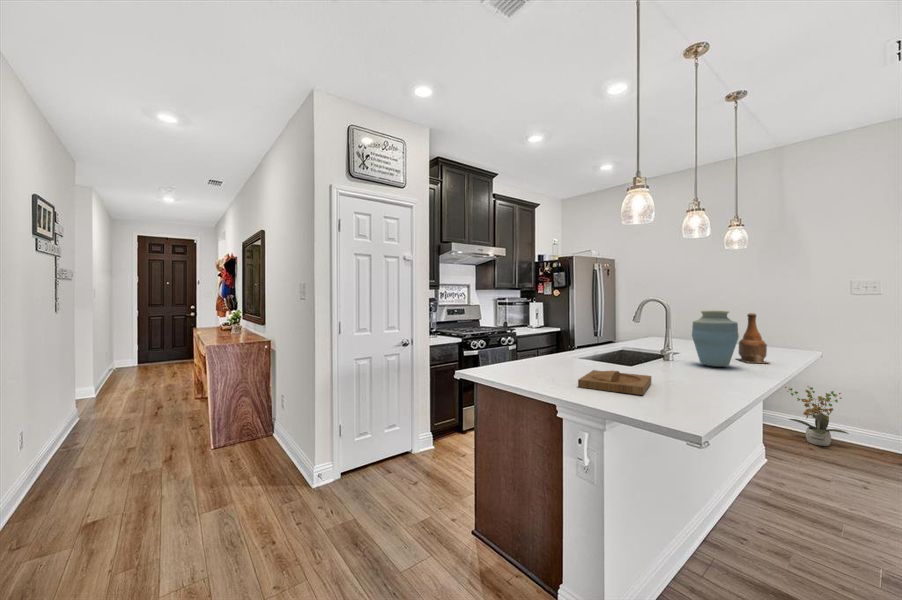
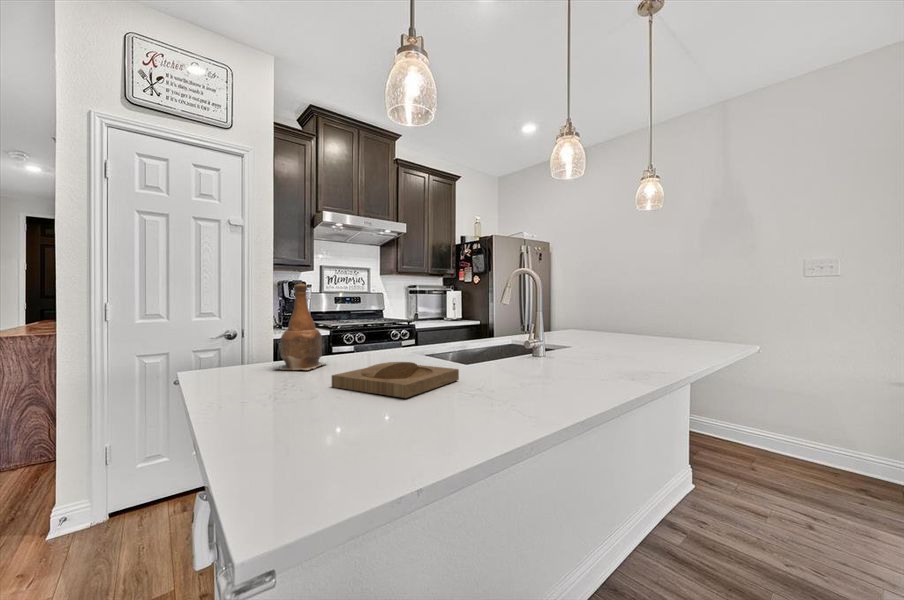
vase: present [692,311,739,367] -> none [565,281,621,359]
bottle: present [738,313,769,363] -> present [275,284,326,370]
potted plant: present [785,386,849,446] -> none [726,386,797,460]

